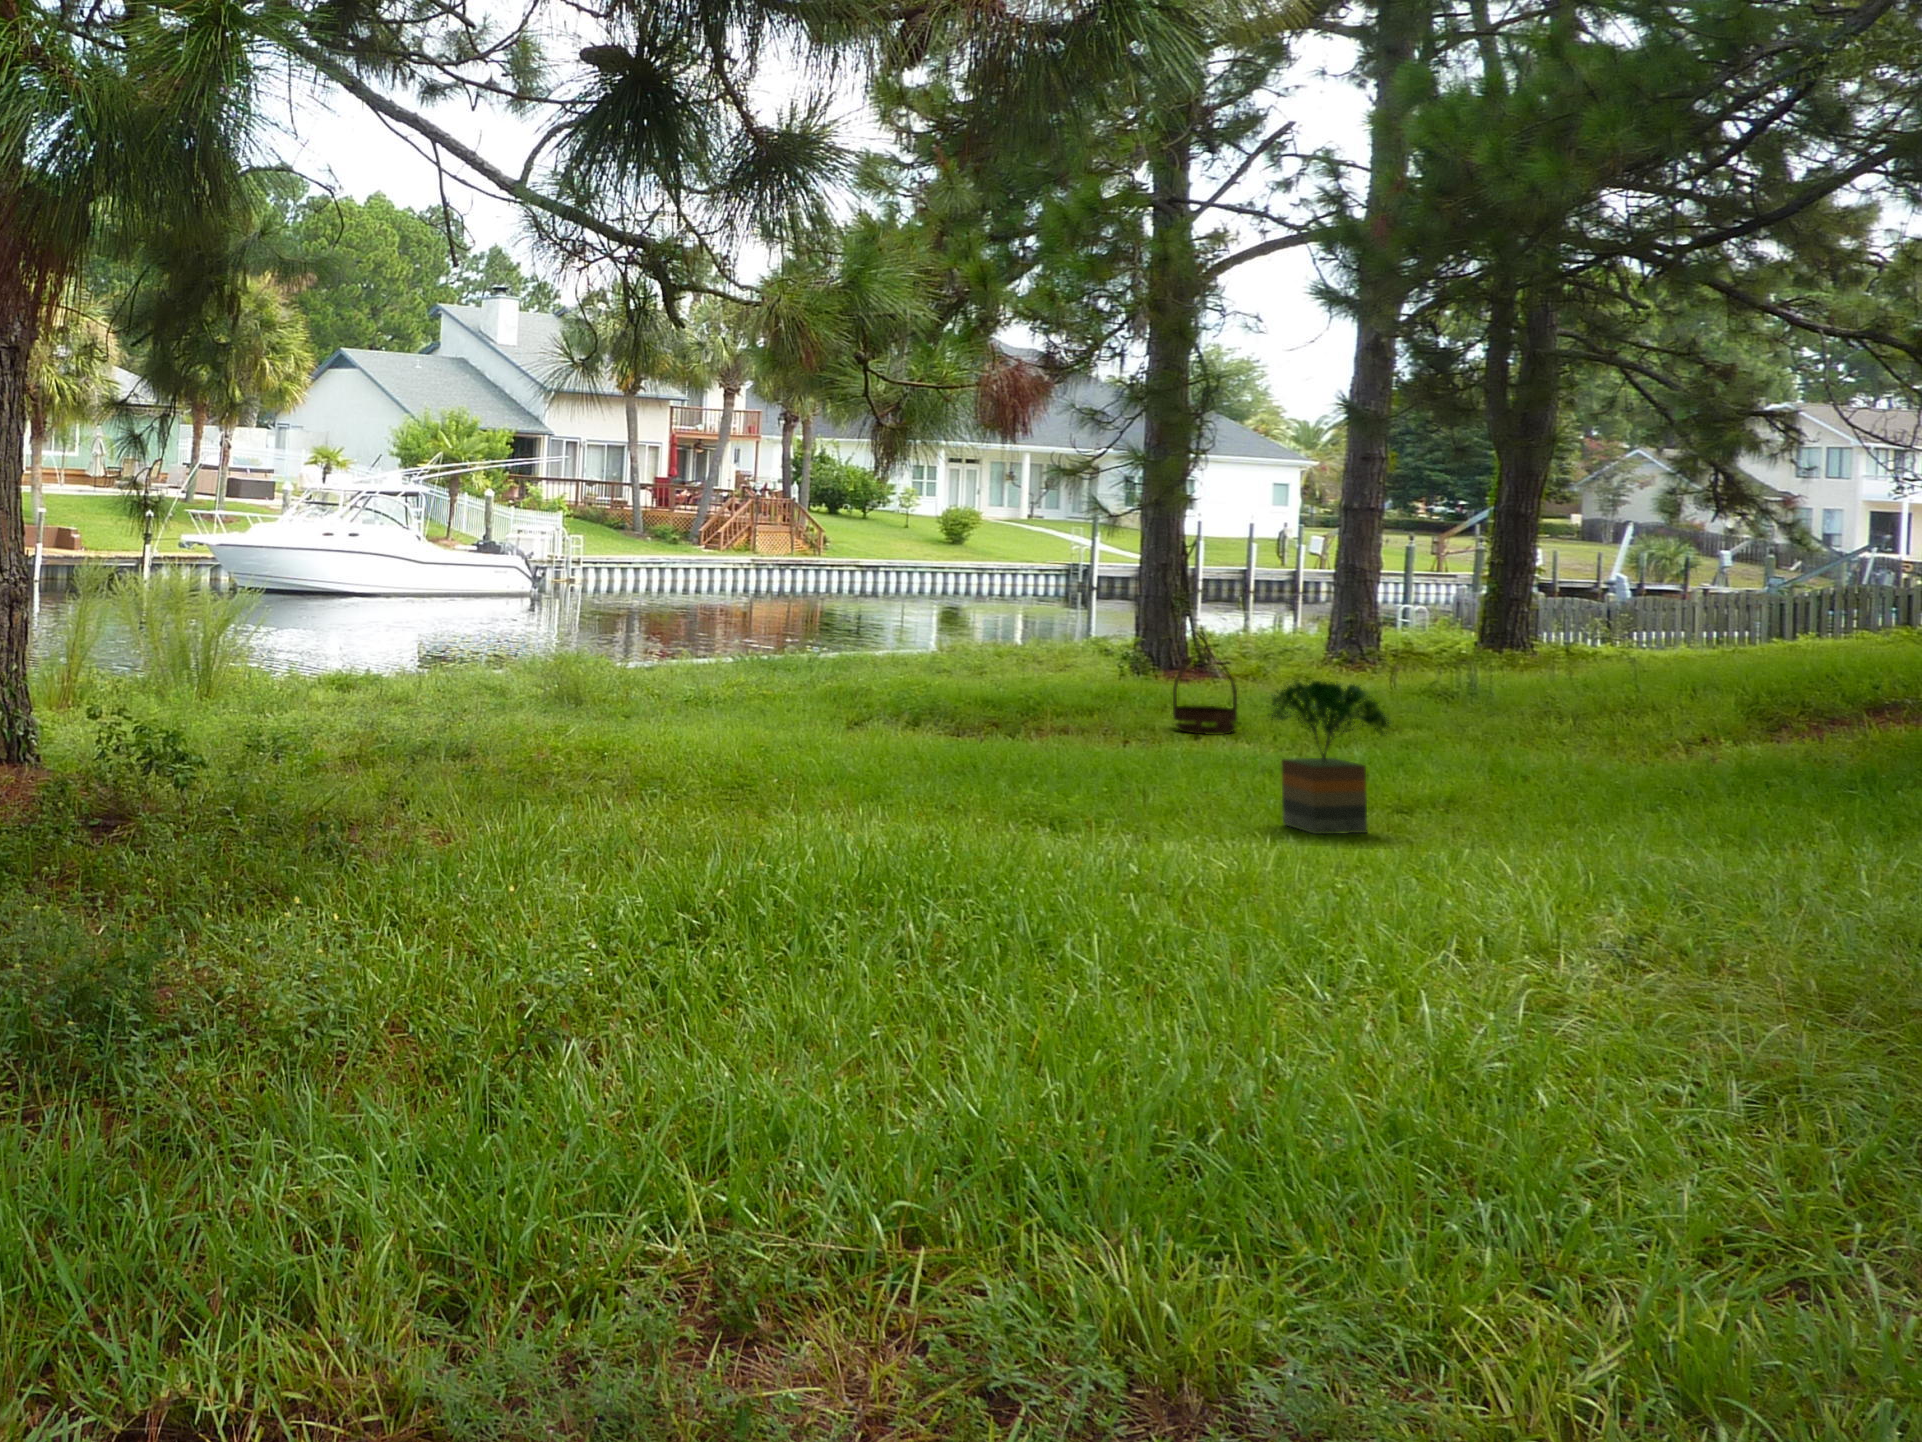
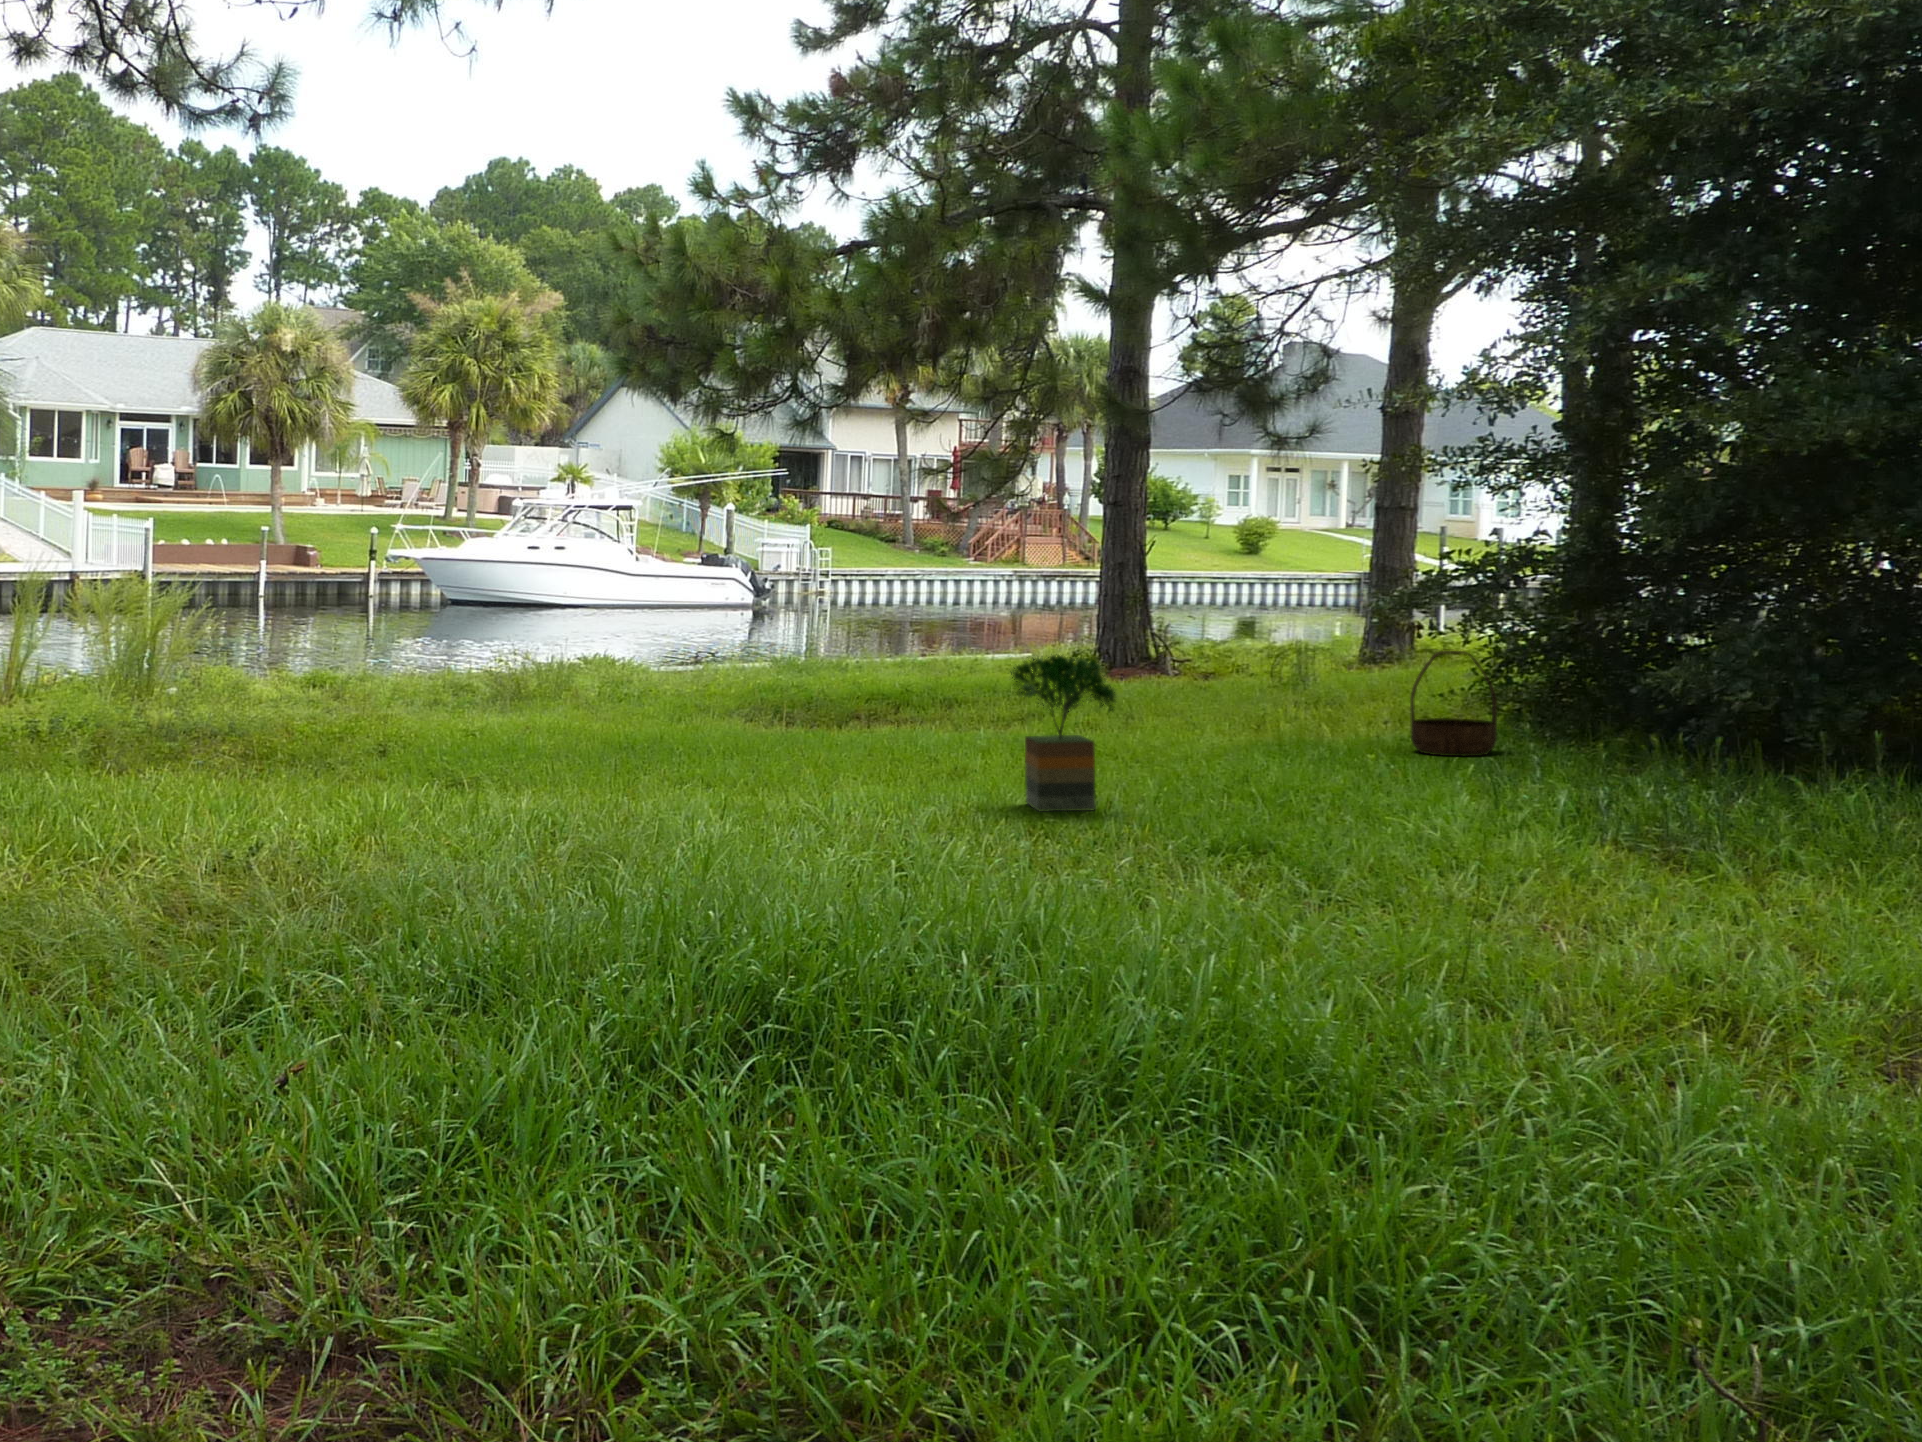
basket: present [1173,655,1237,735] -> present [1410,651,1497,756]

